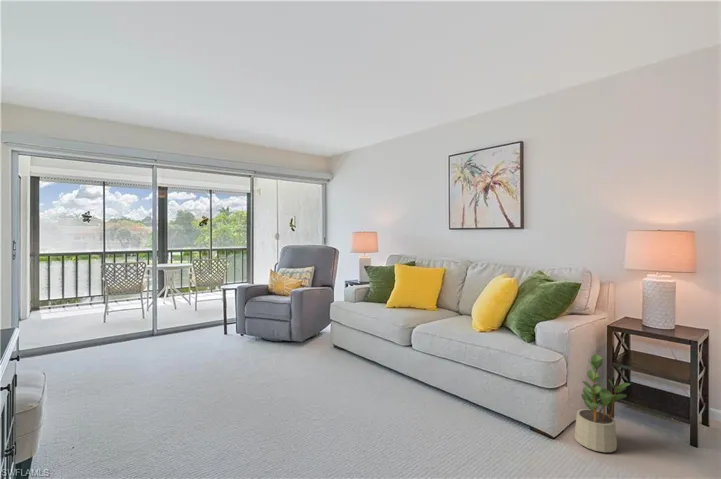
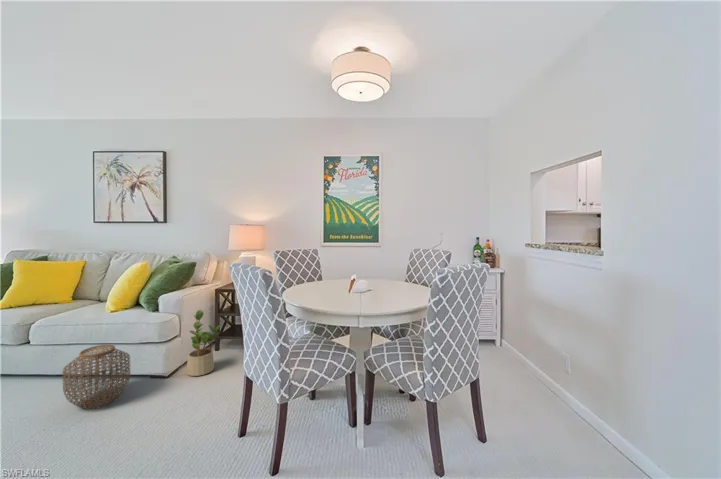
woven basket: none [450,371,513,447] -> present [63,345,130,409]

